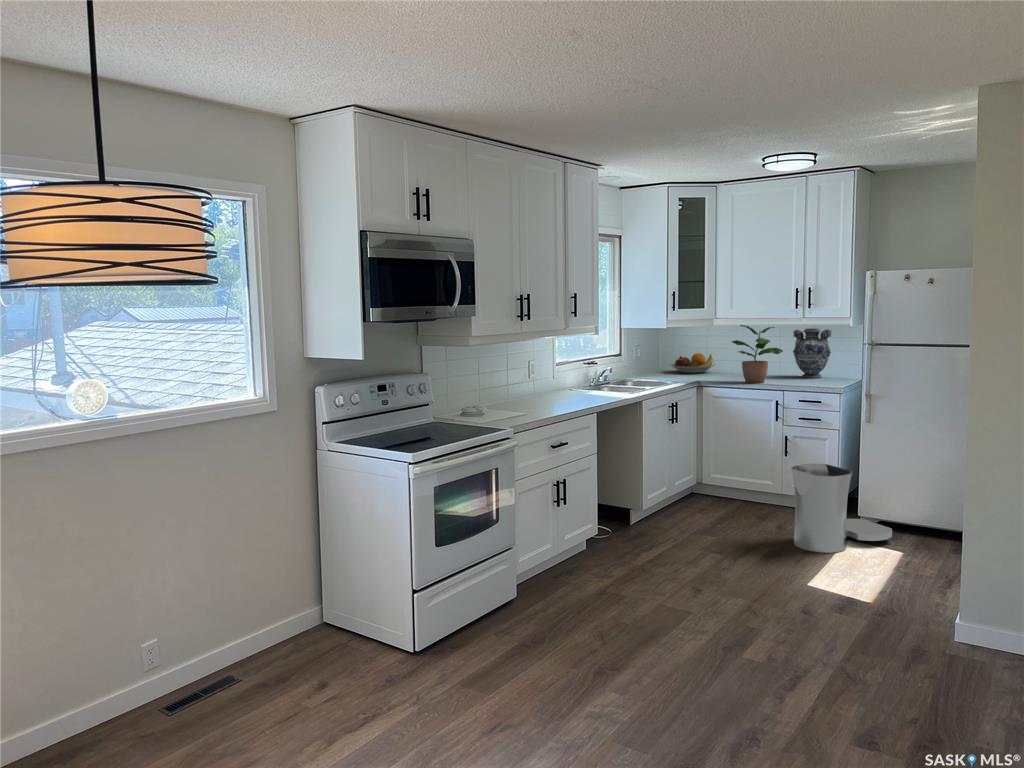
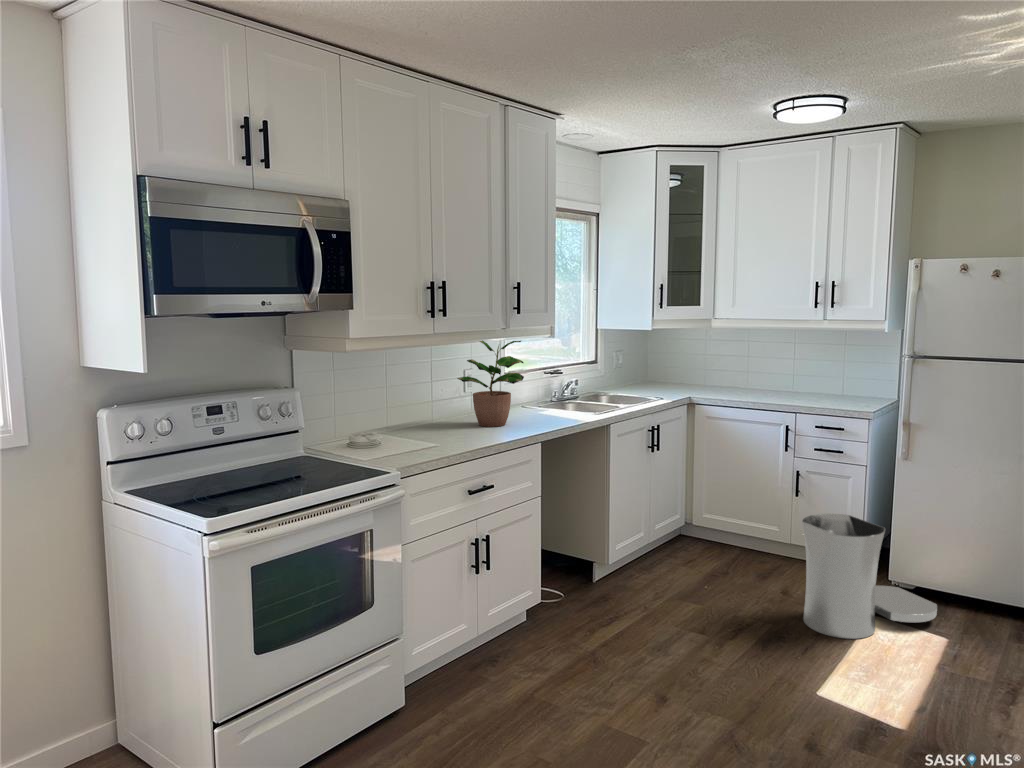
potted plant: present [732,325,783,383] -> present [457,341,524,427]
vase: present [793,328,831,378] -> none [810,333,860,396]
fruit bowl: present [670,353,715,373] -> none [658,361,714,385]

